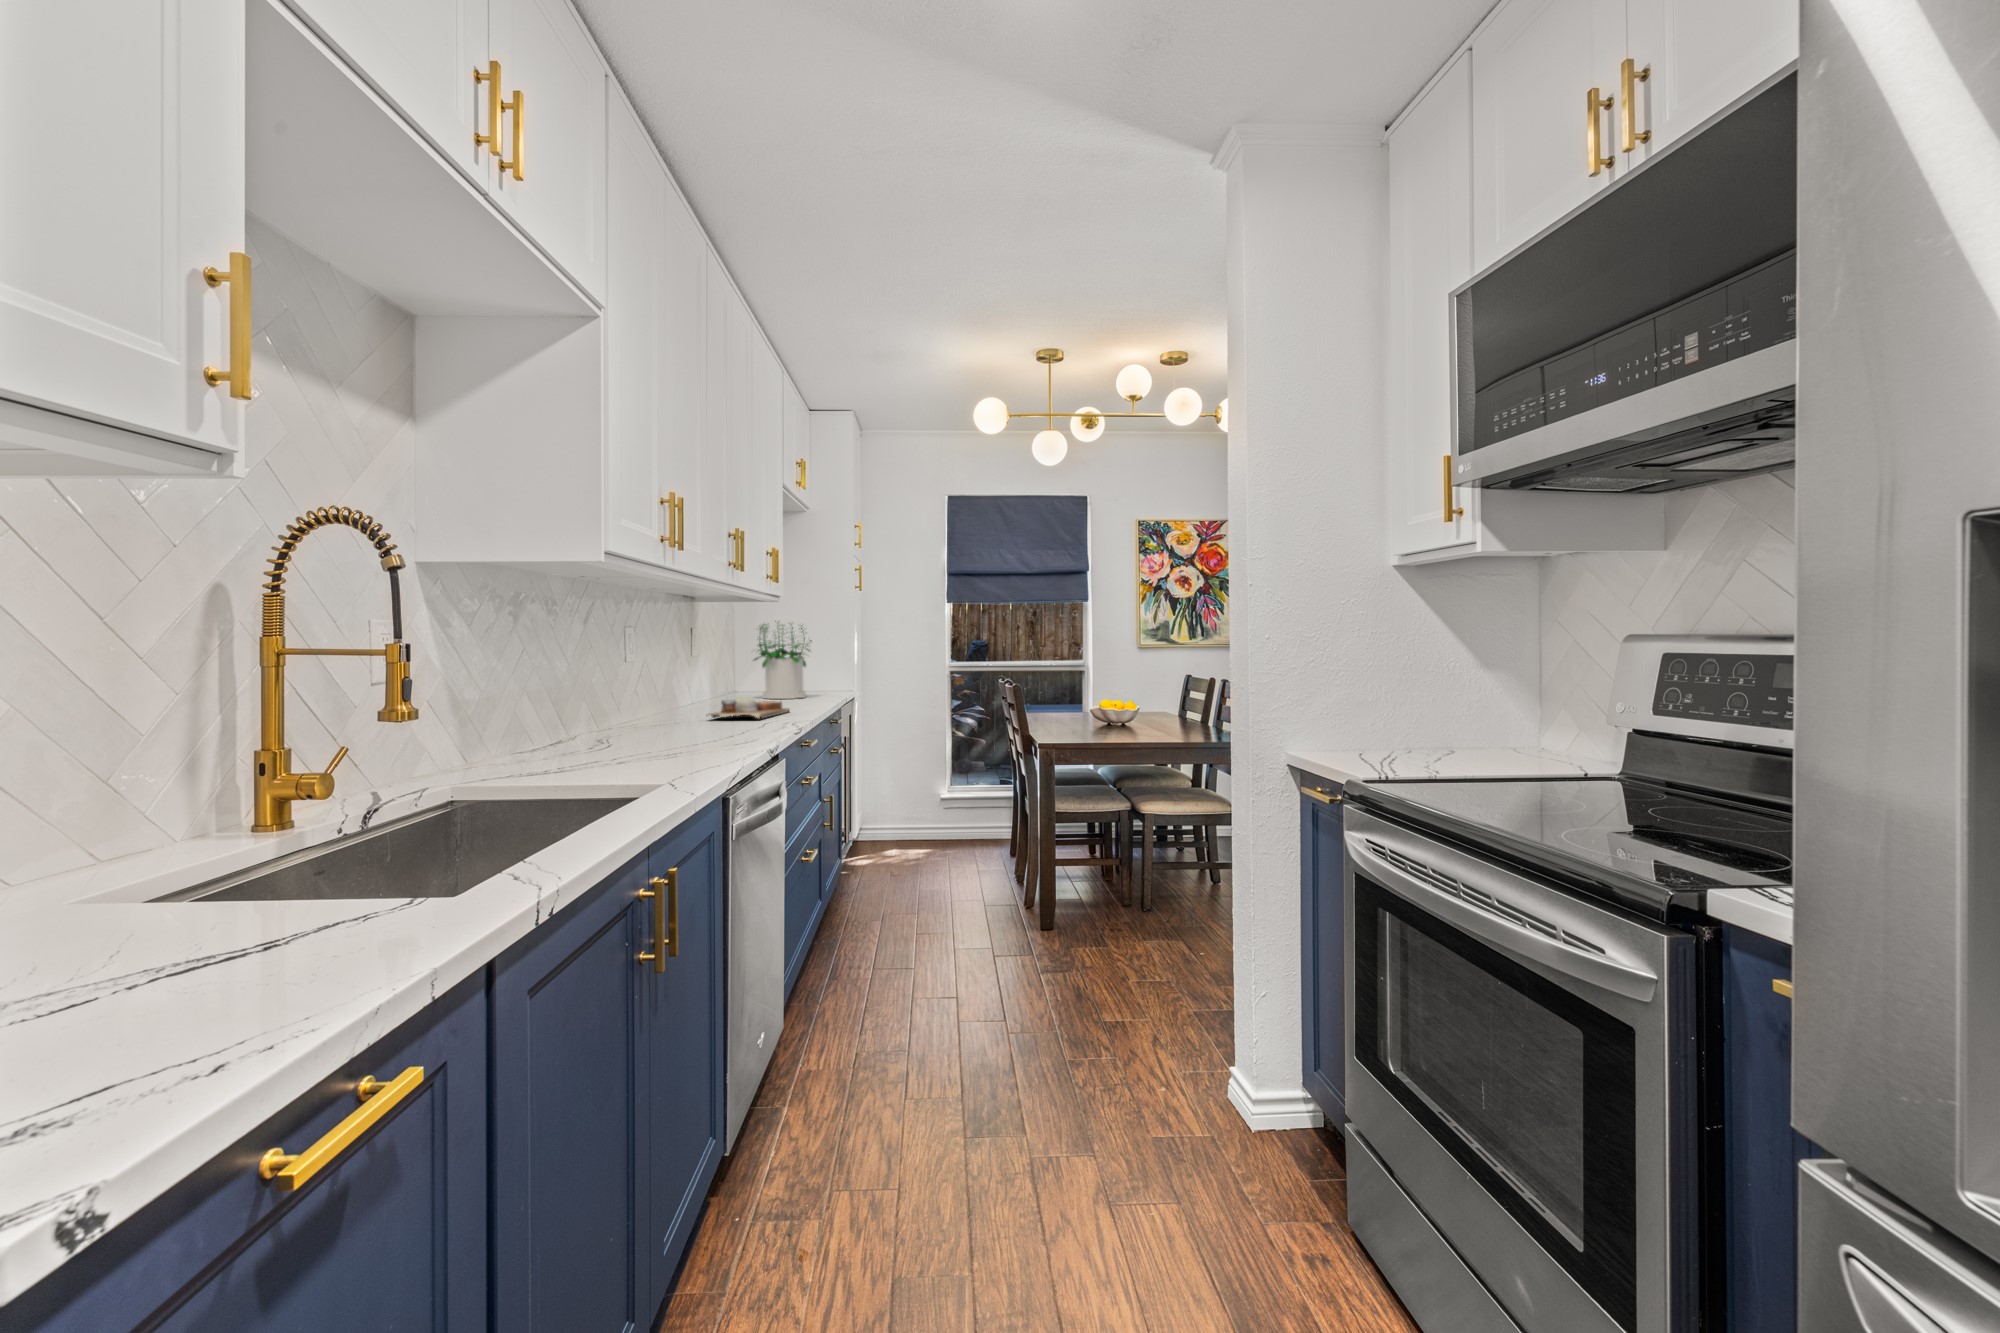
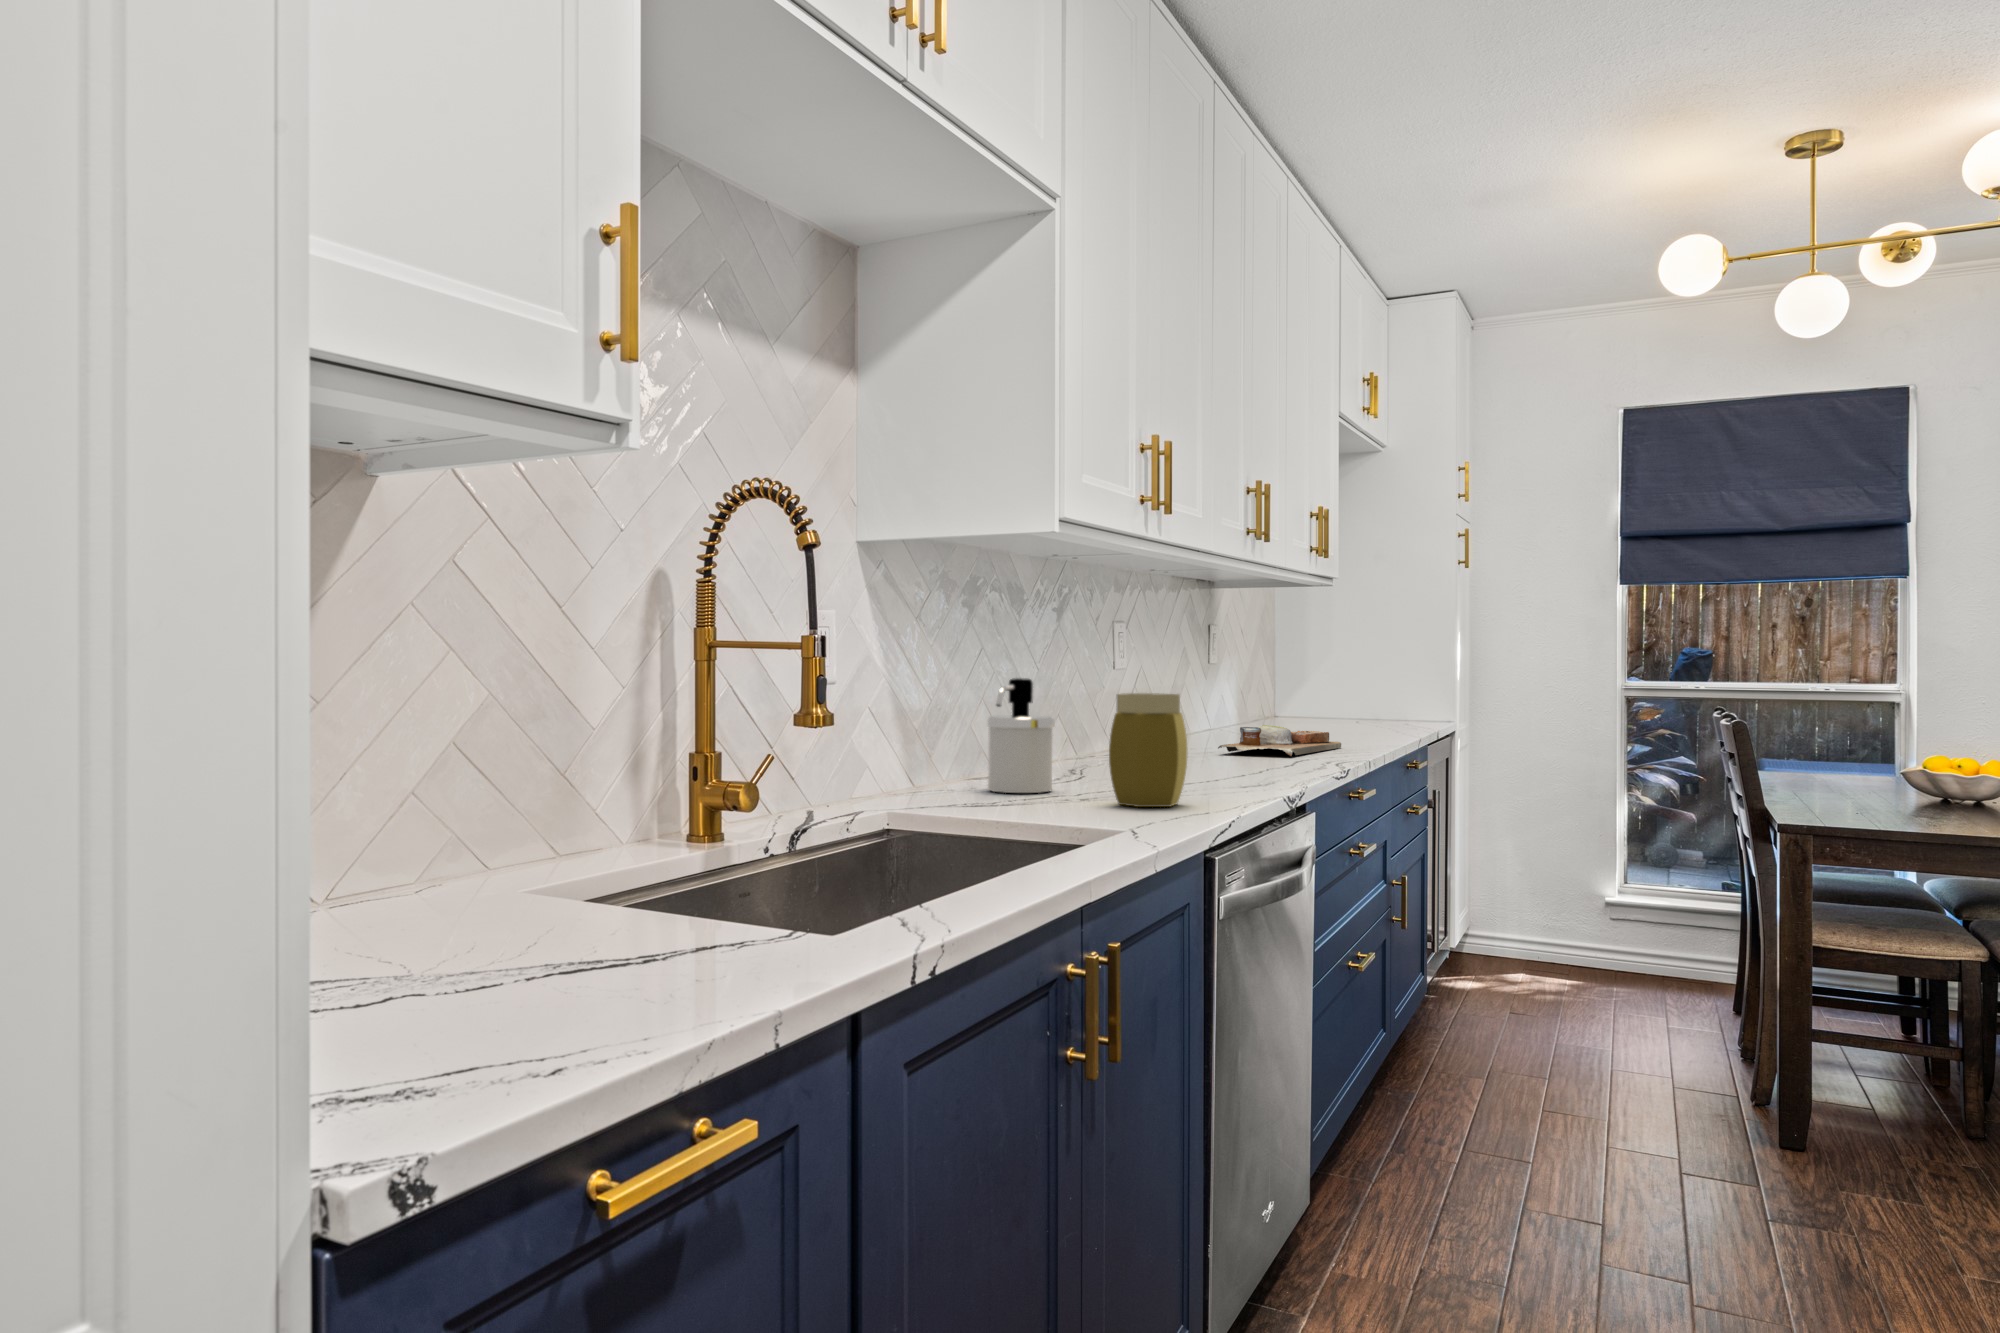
potted plant: present [754,621,812,699] -> none [1296,616,1387,730]
soap dispenser: none [536,671,593,759] -> present [986,678,1055,793]
jar: none [642,680,701,764] -> present [1109,693,1187,807]

